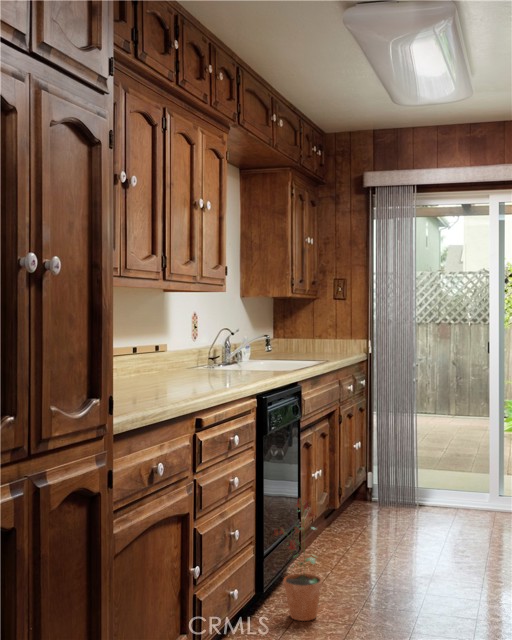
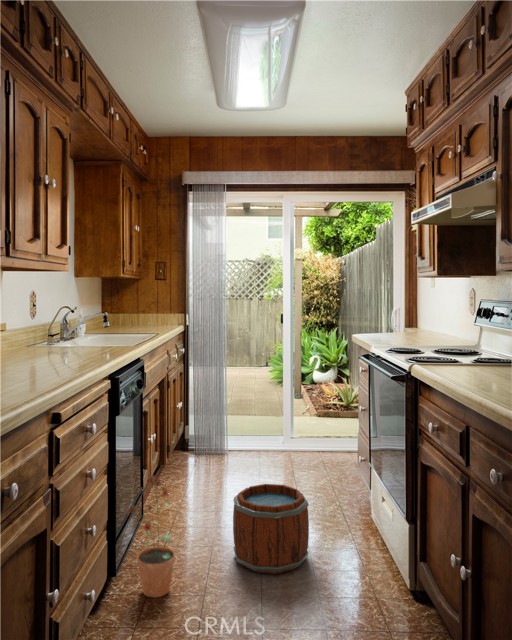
bucket: none [391,525,476,619] -> present [233,484,309,574]

